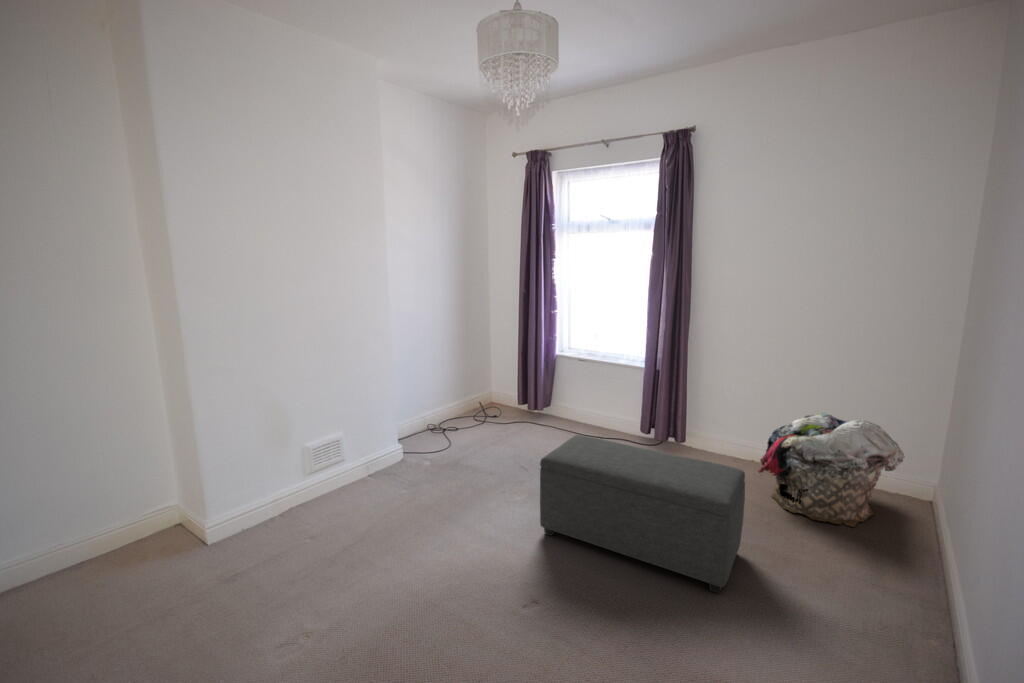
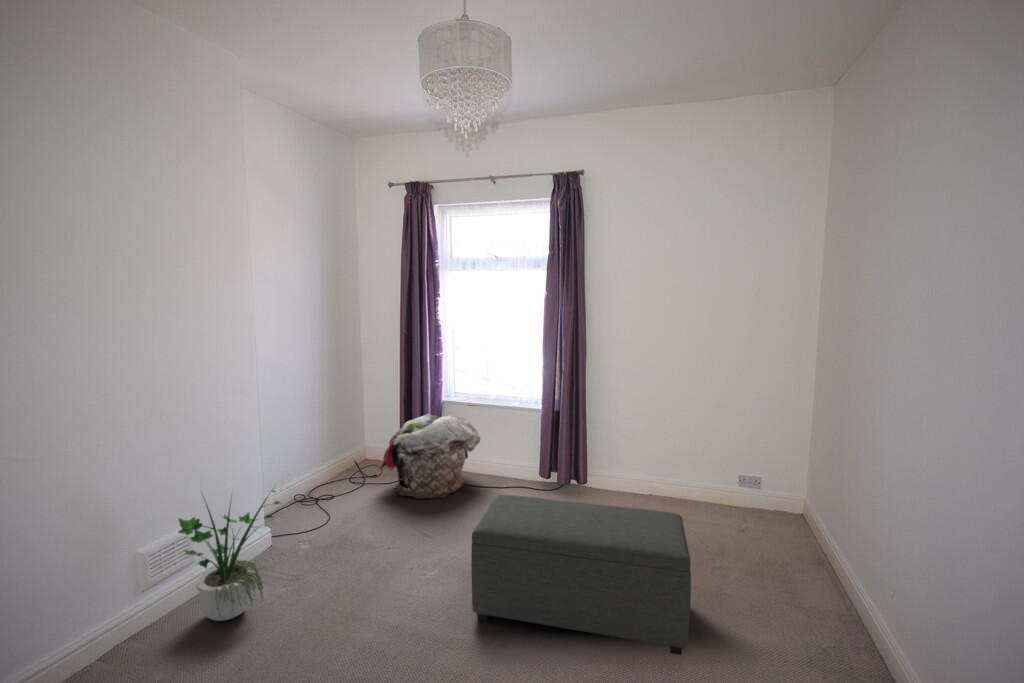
potted plant: none [331,399,408,500] -> present [178,490,280,621]
laundry basket: present [758,413,904,527] -> present [379,414,480,499]

